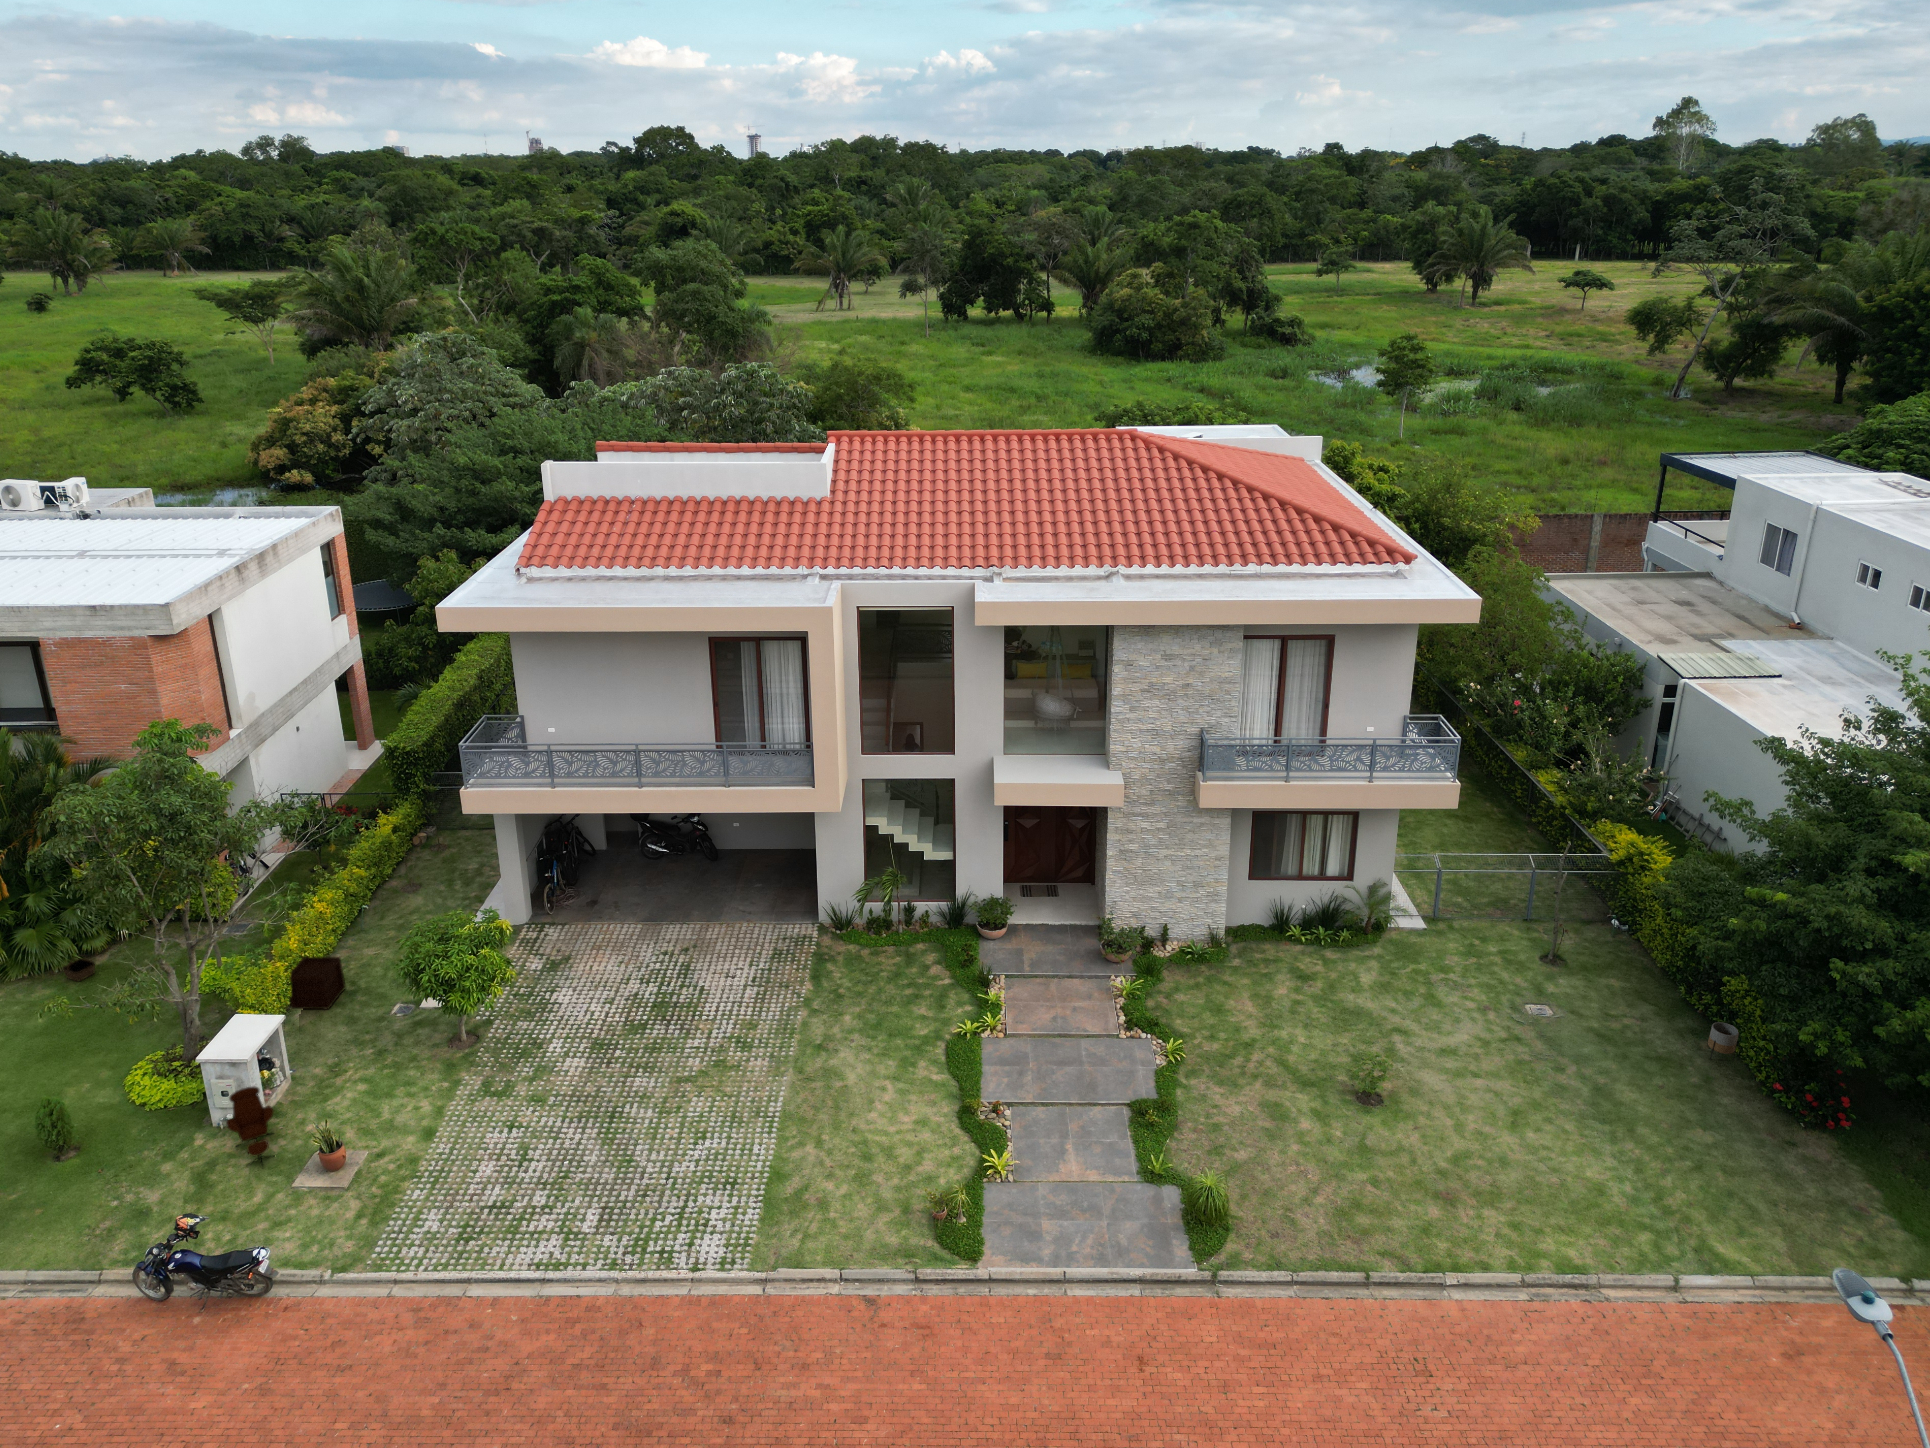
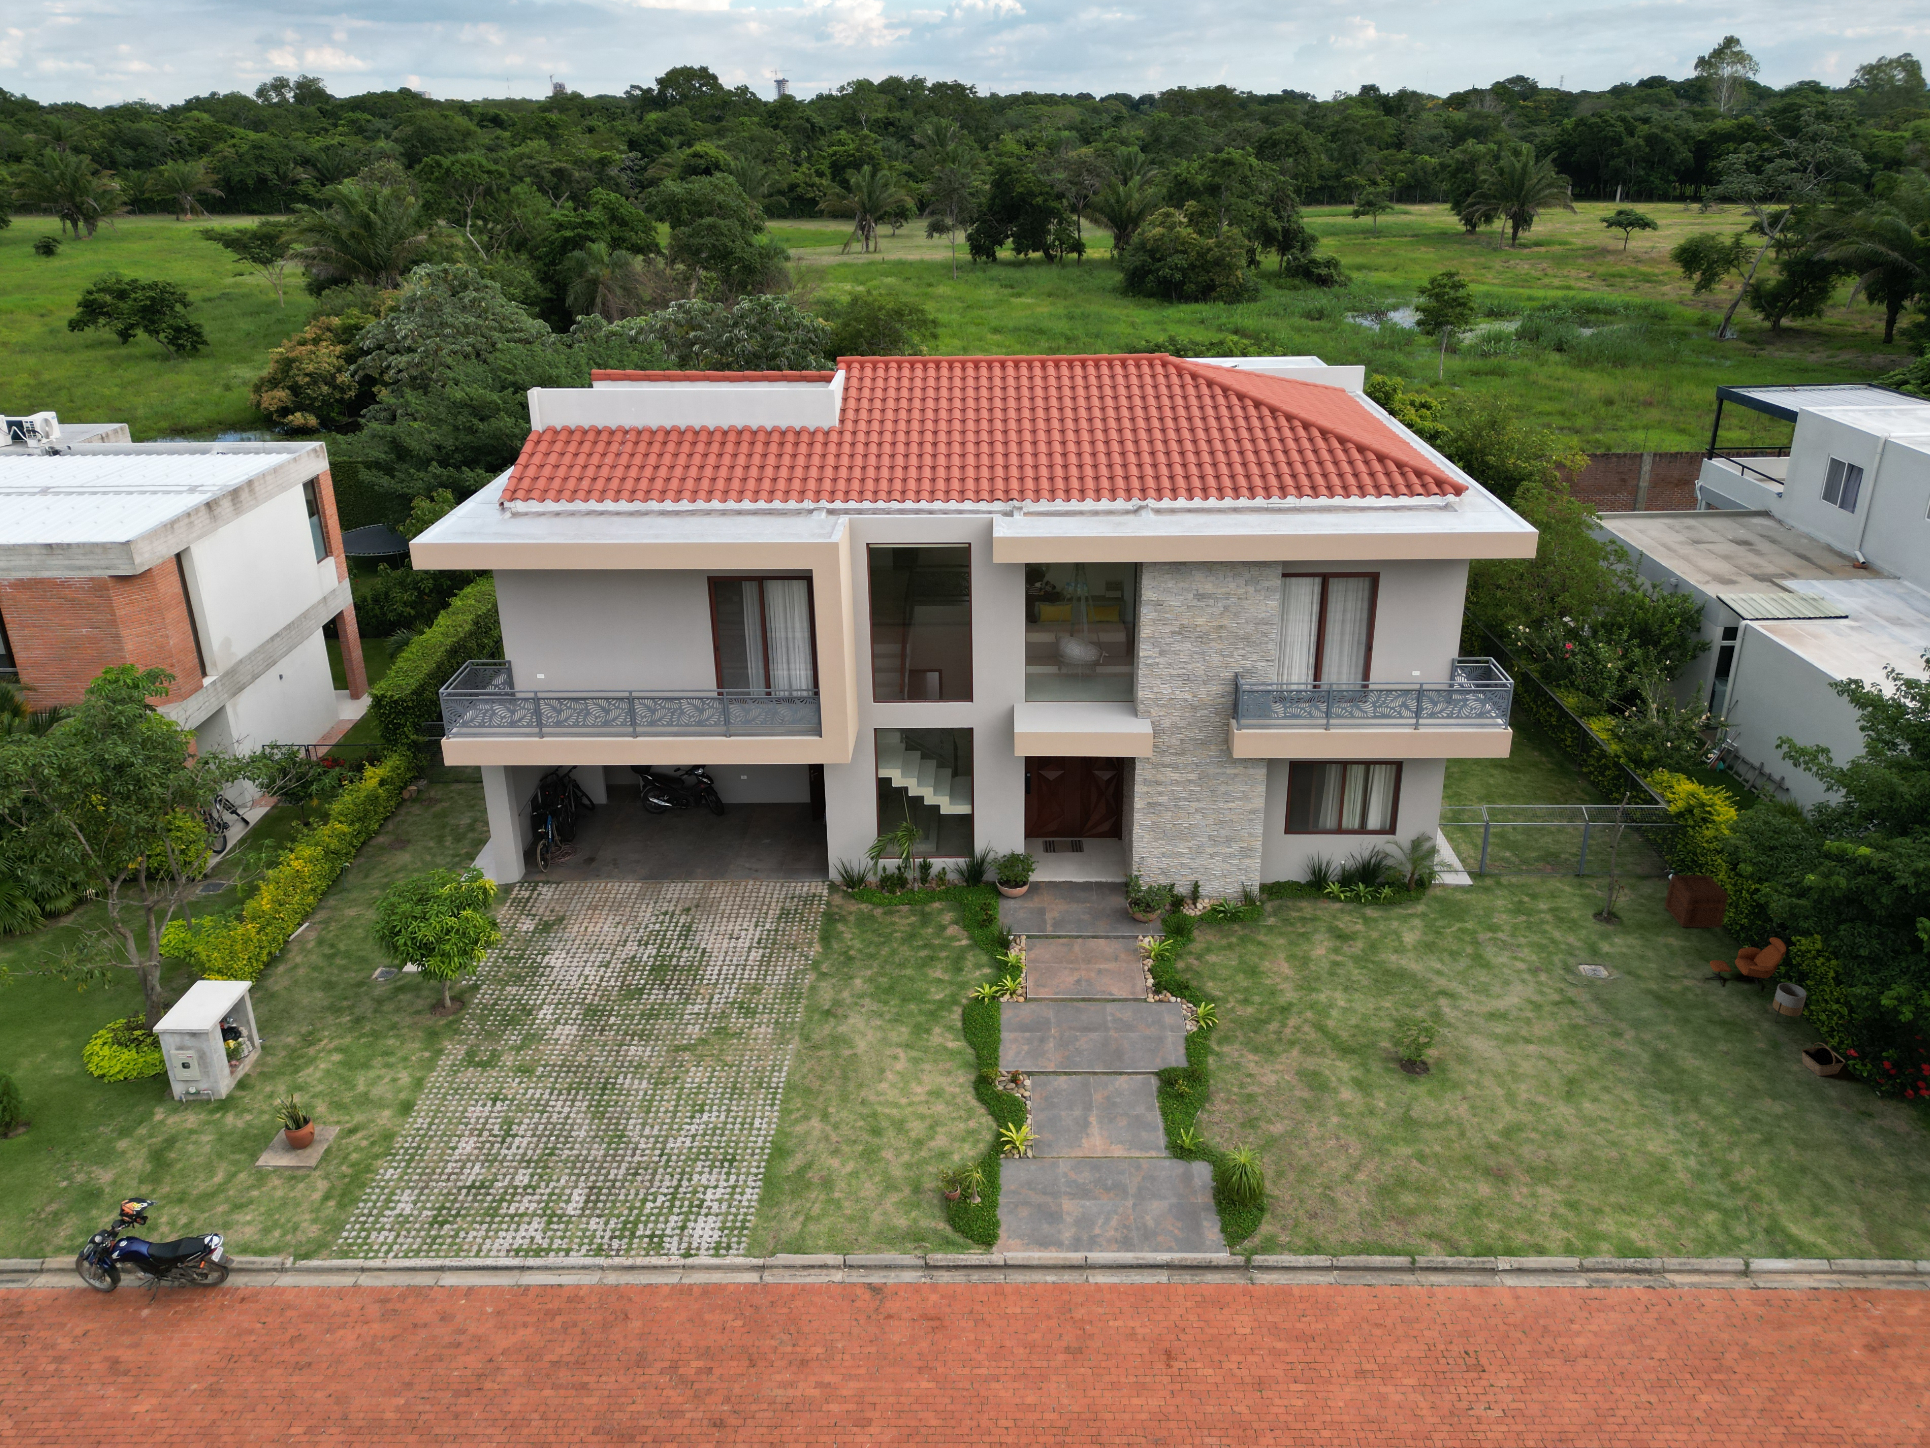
wooden crate: present [290,956,346,1009] -> present [1665,875,1728,928]
basket: present [62,958,95,981] -> present [1802,1043,1845,1076]
lounge chair: present [226,1086,273,1164] -> present [1705,937,1786,991]

